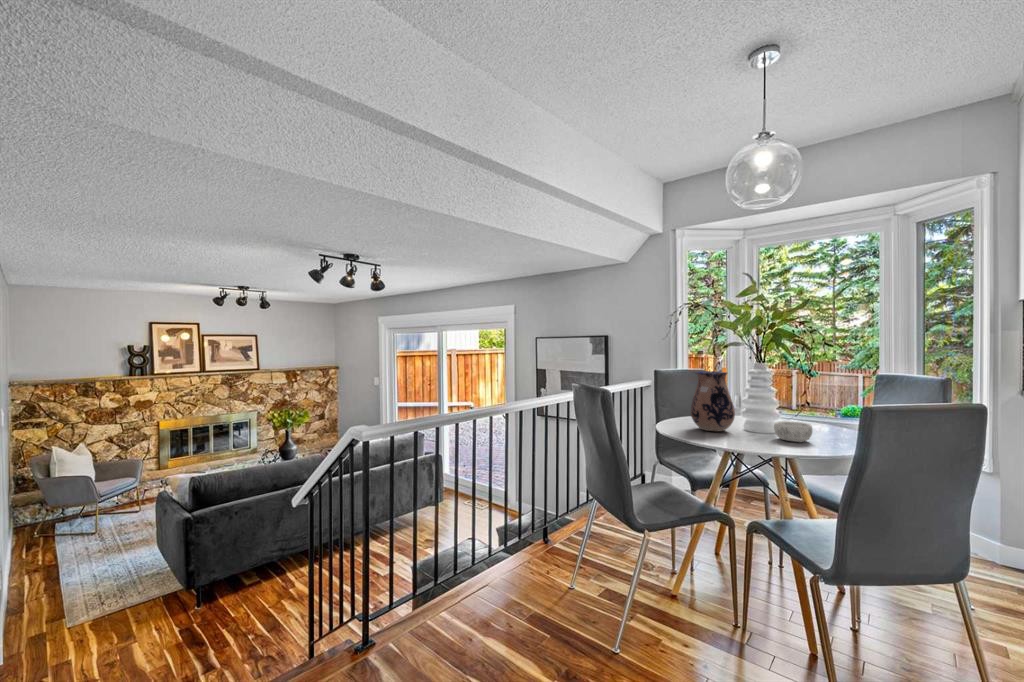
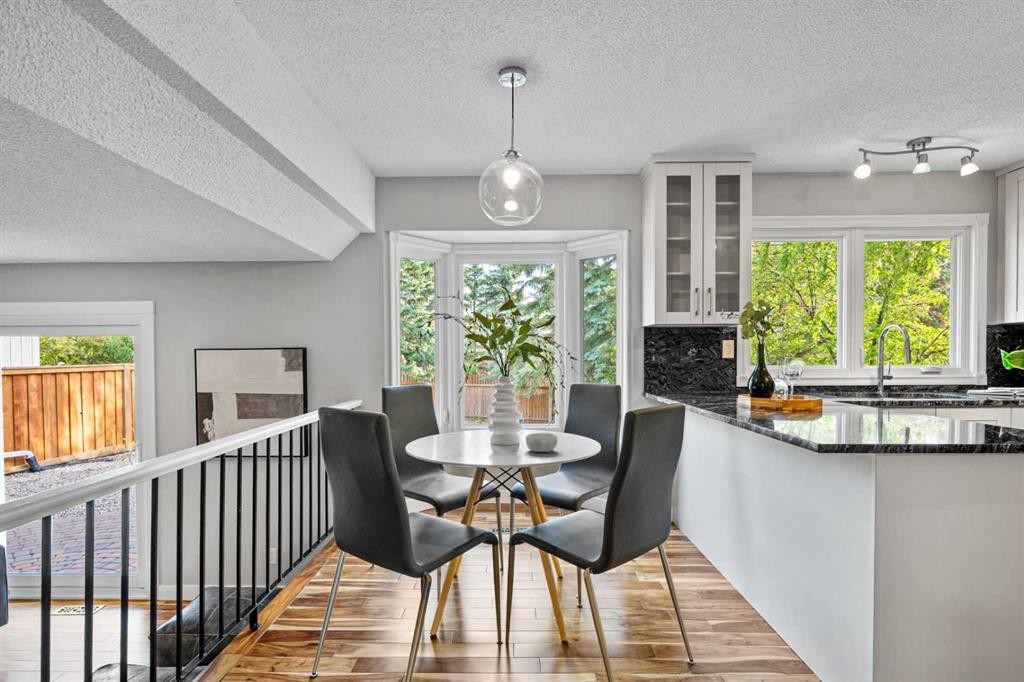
ceramic pitcher: present [691,371,735,431] -> none [445,388,489,452]

